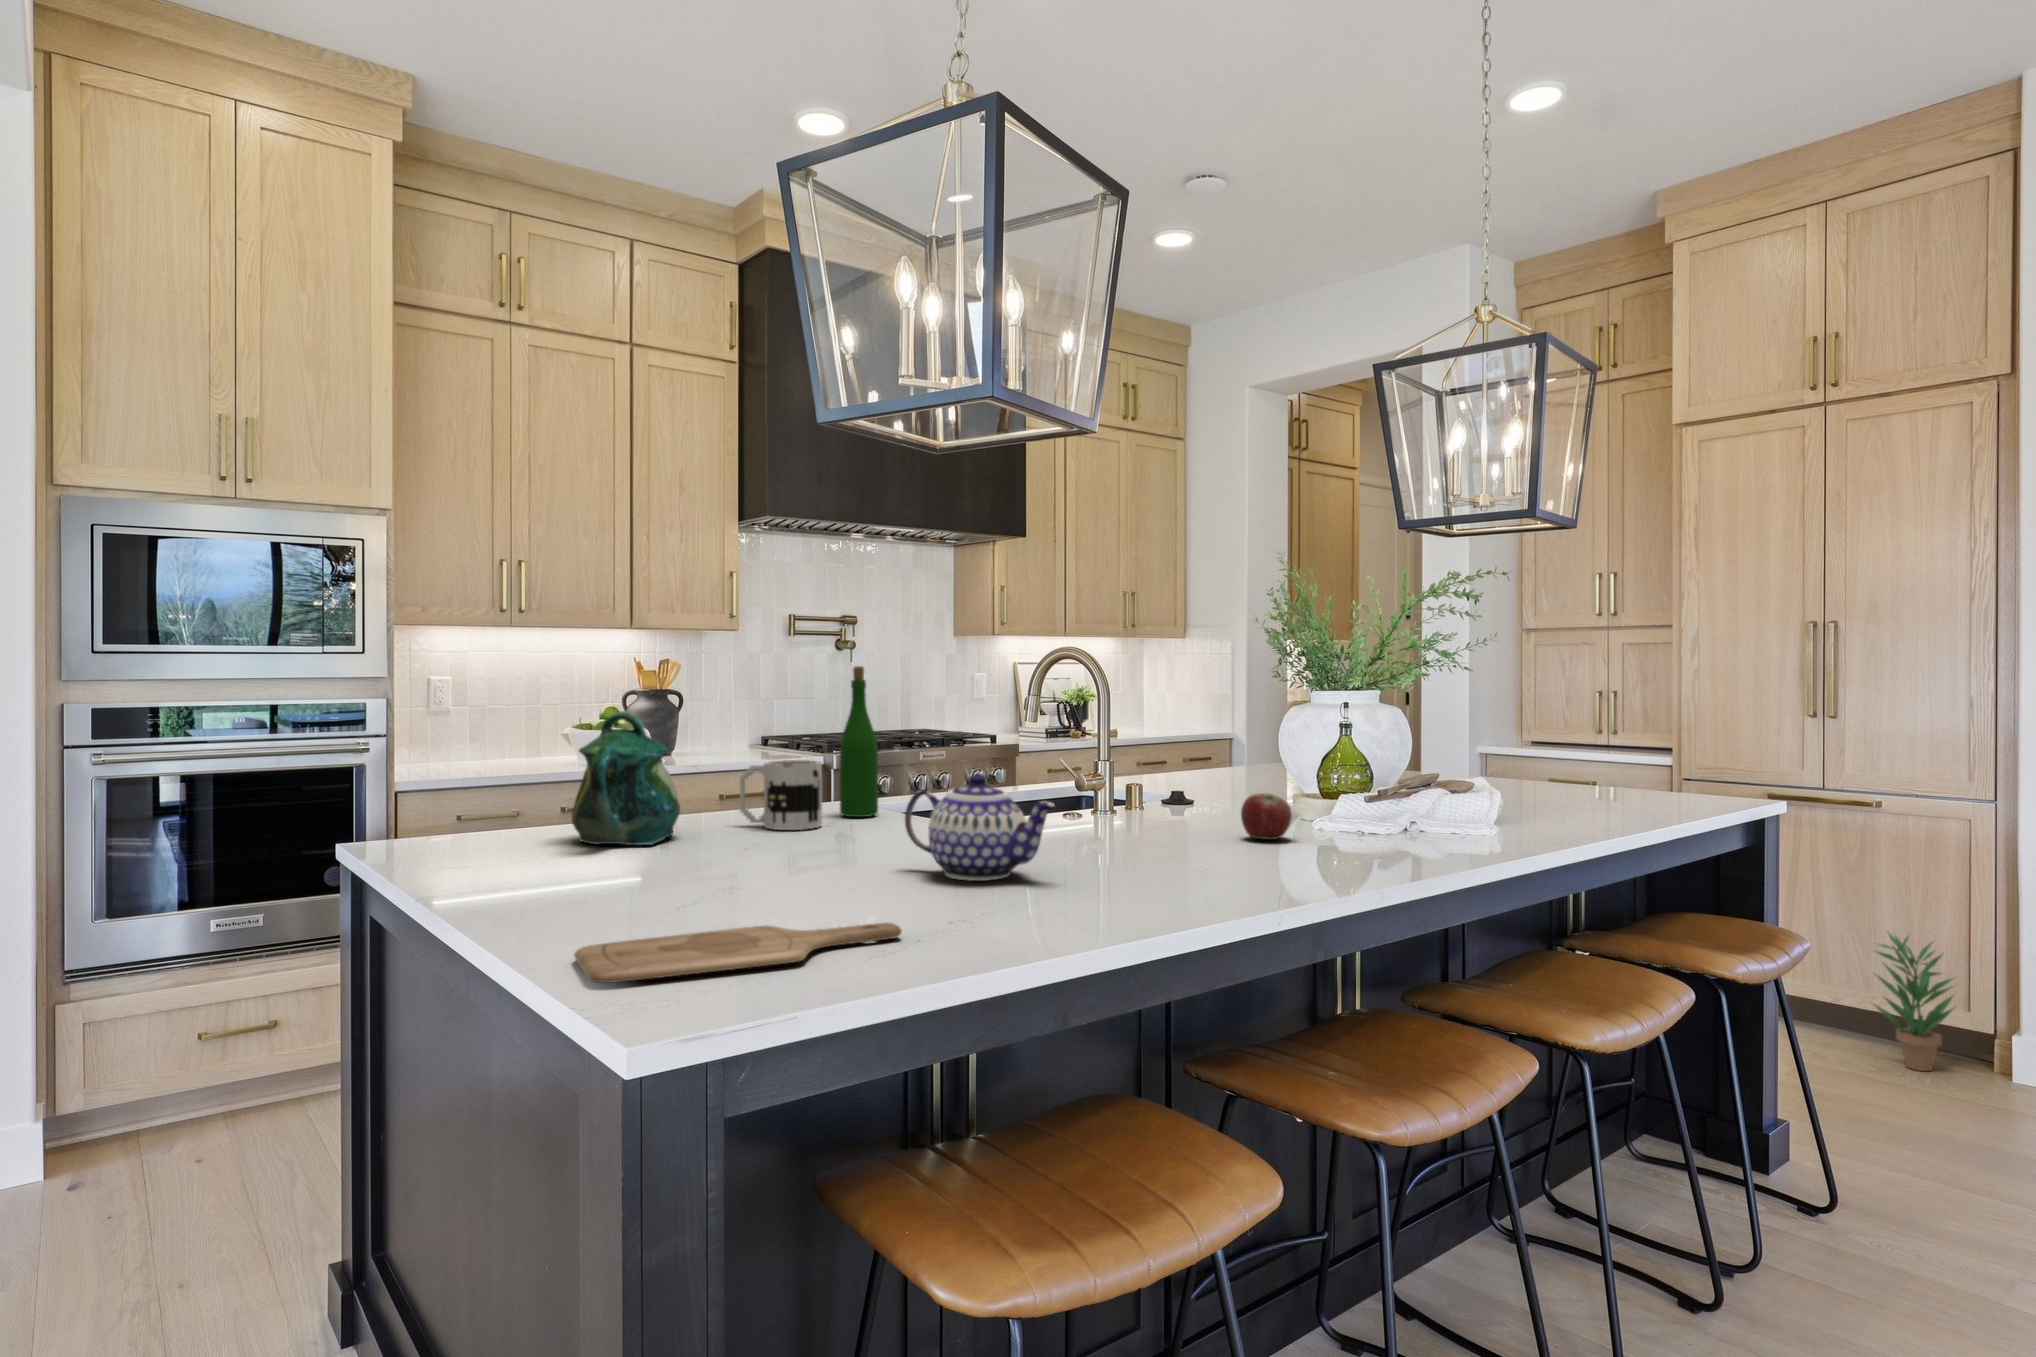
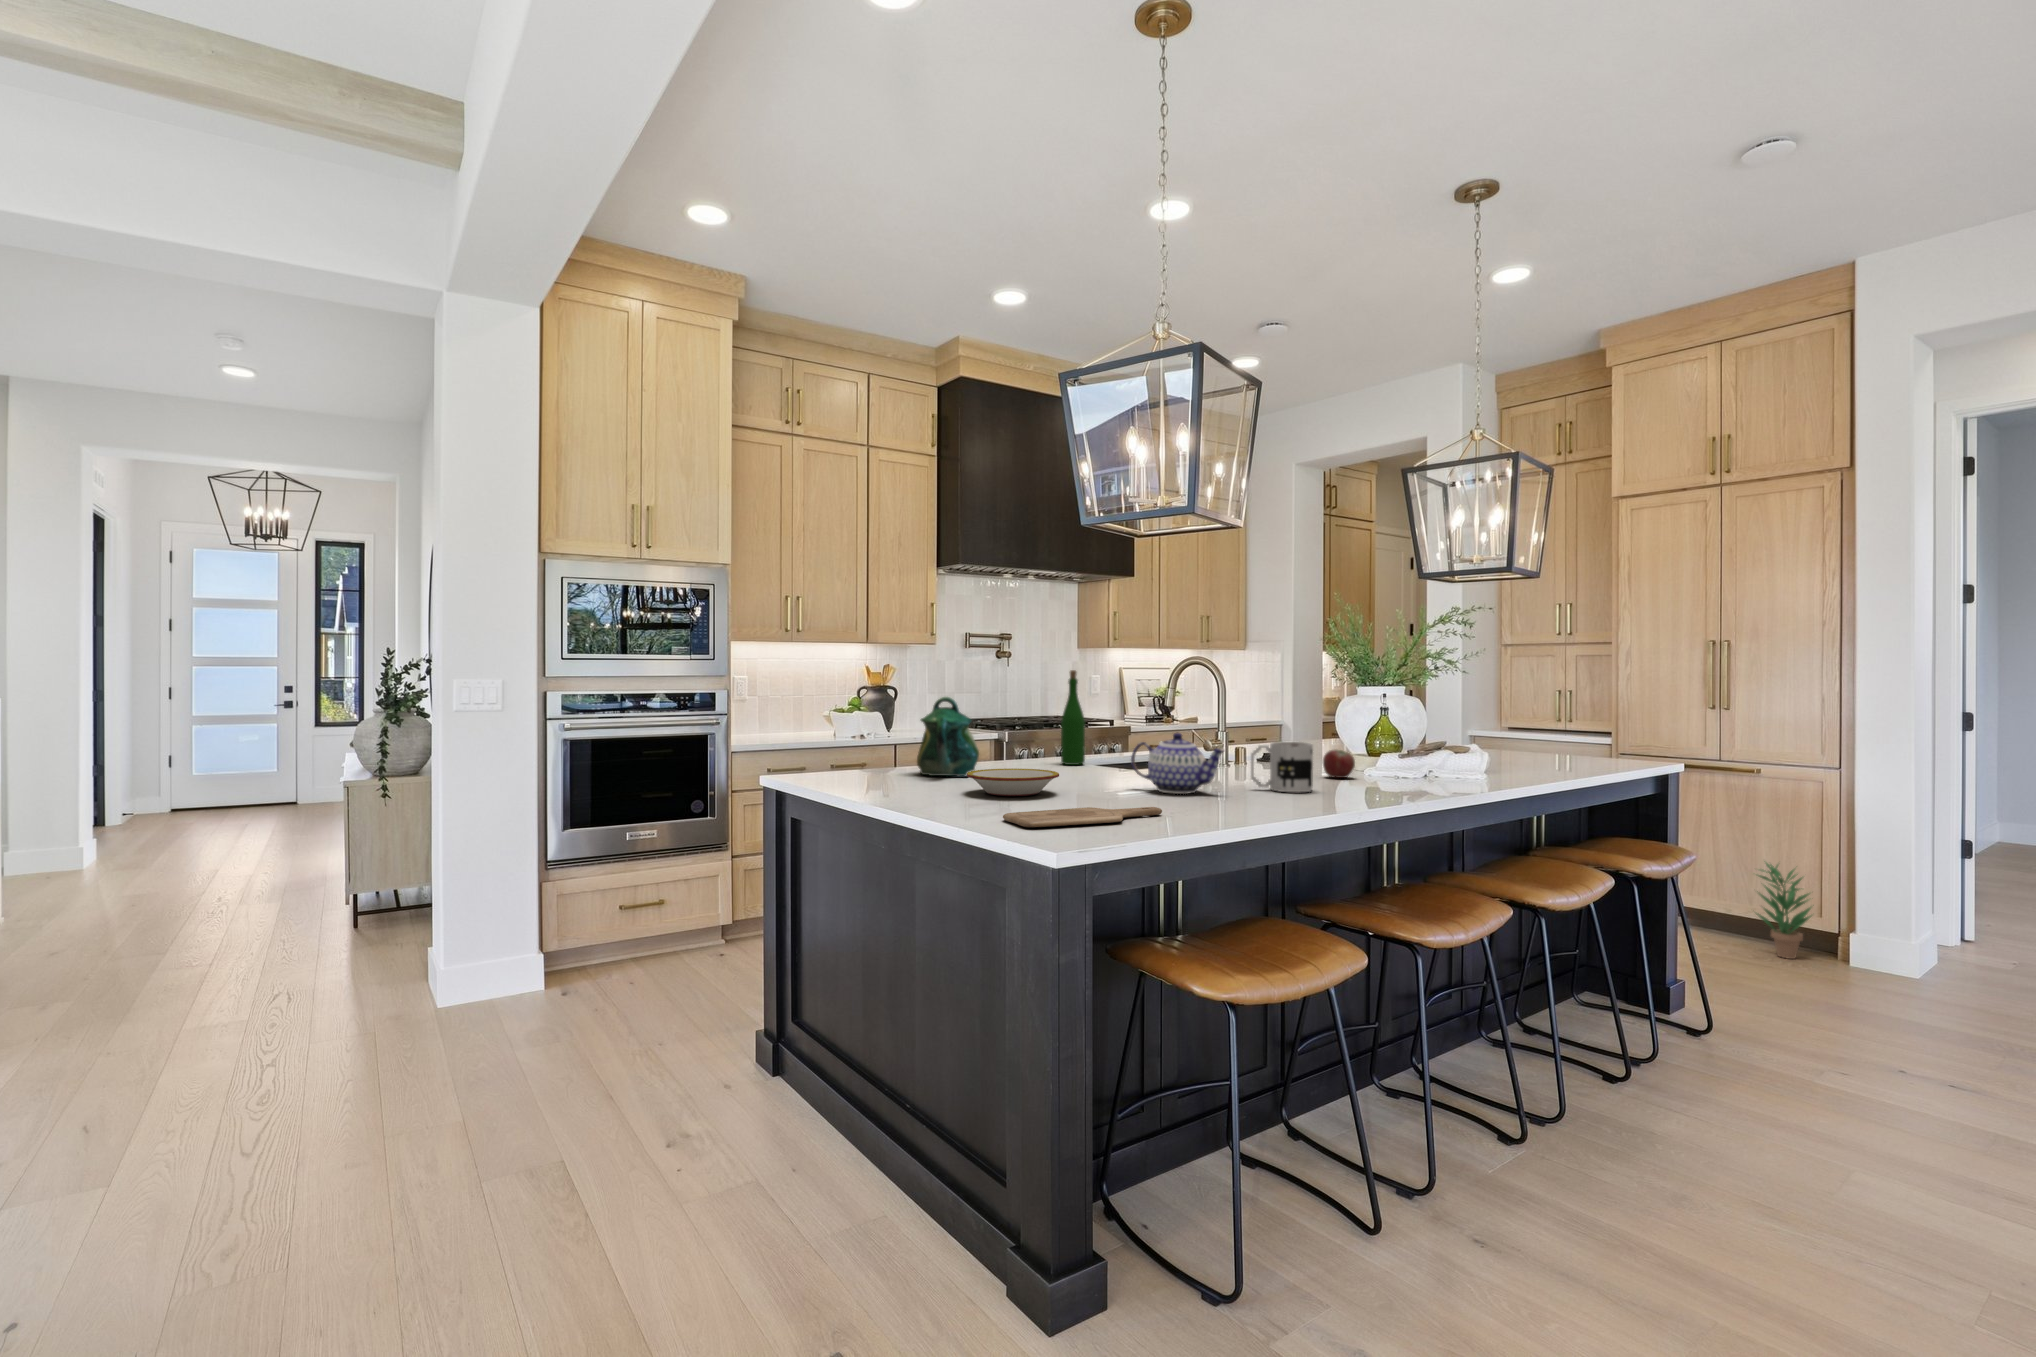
mug: present [740,760,822,830] -> present [1251,742,1313,792]
bowl: none [598,837,767,891] -> present [967,768,1059,796]

